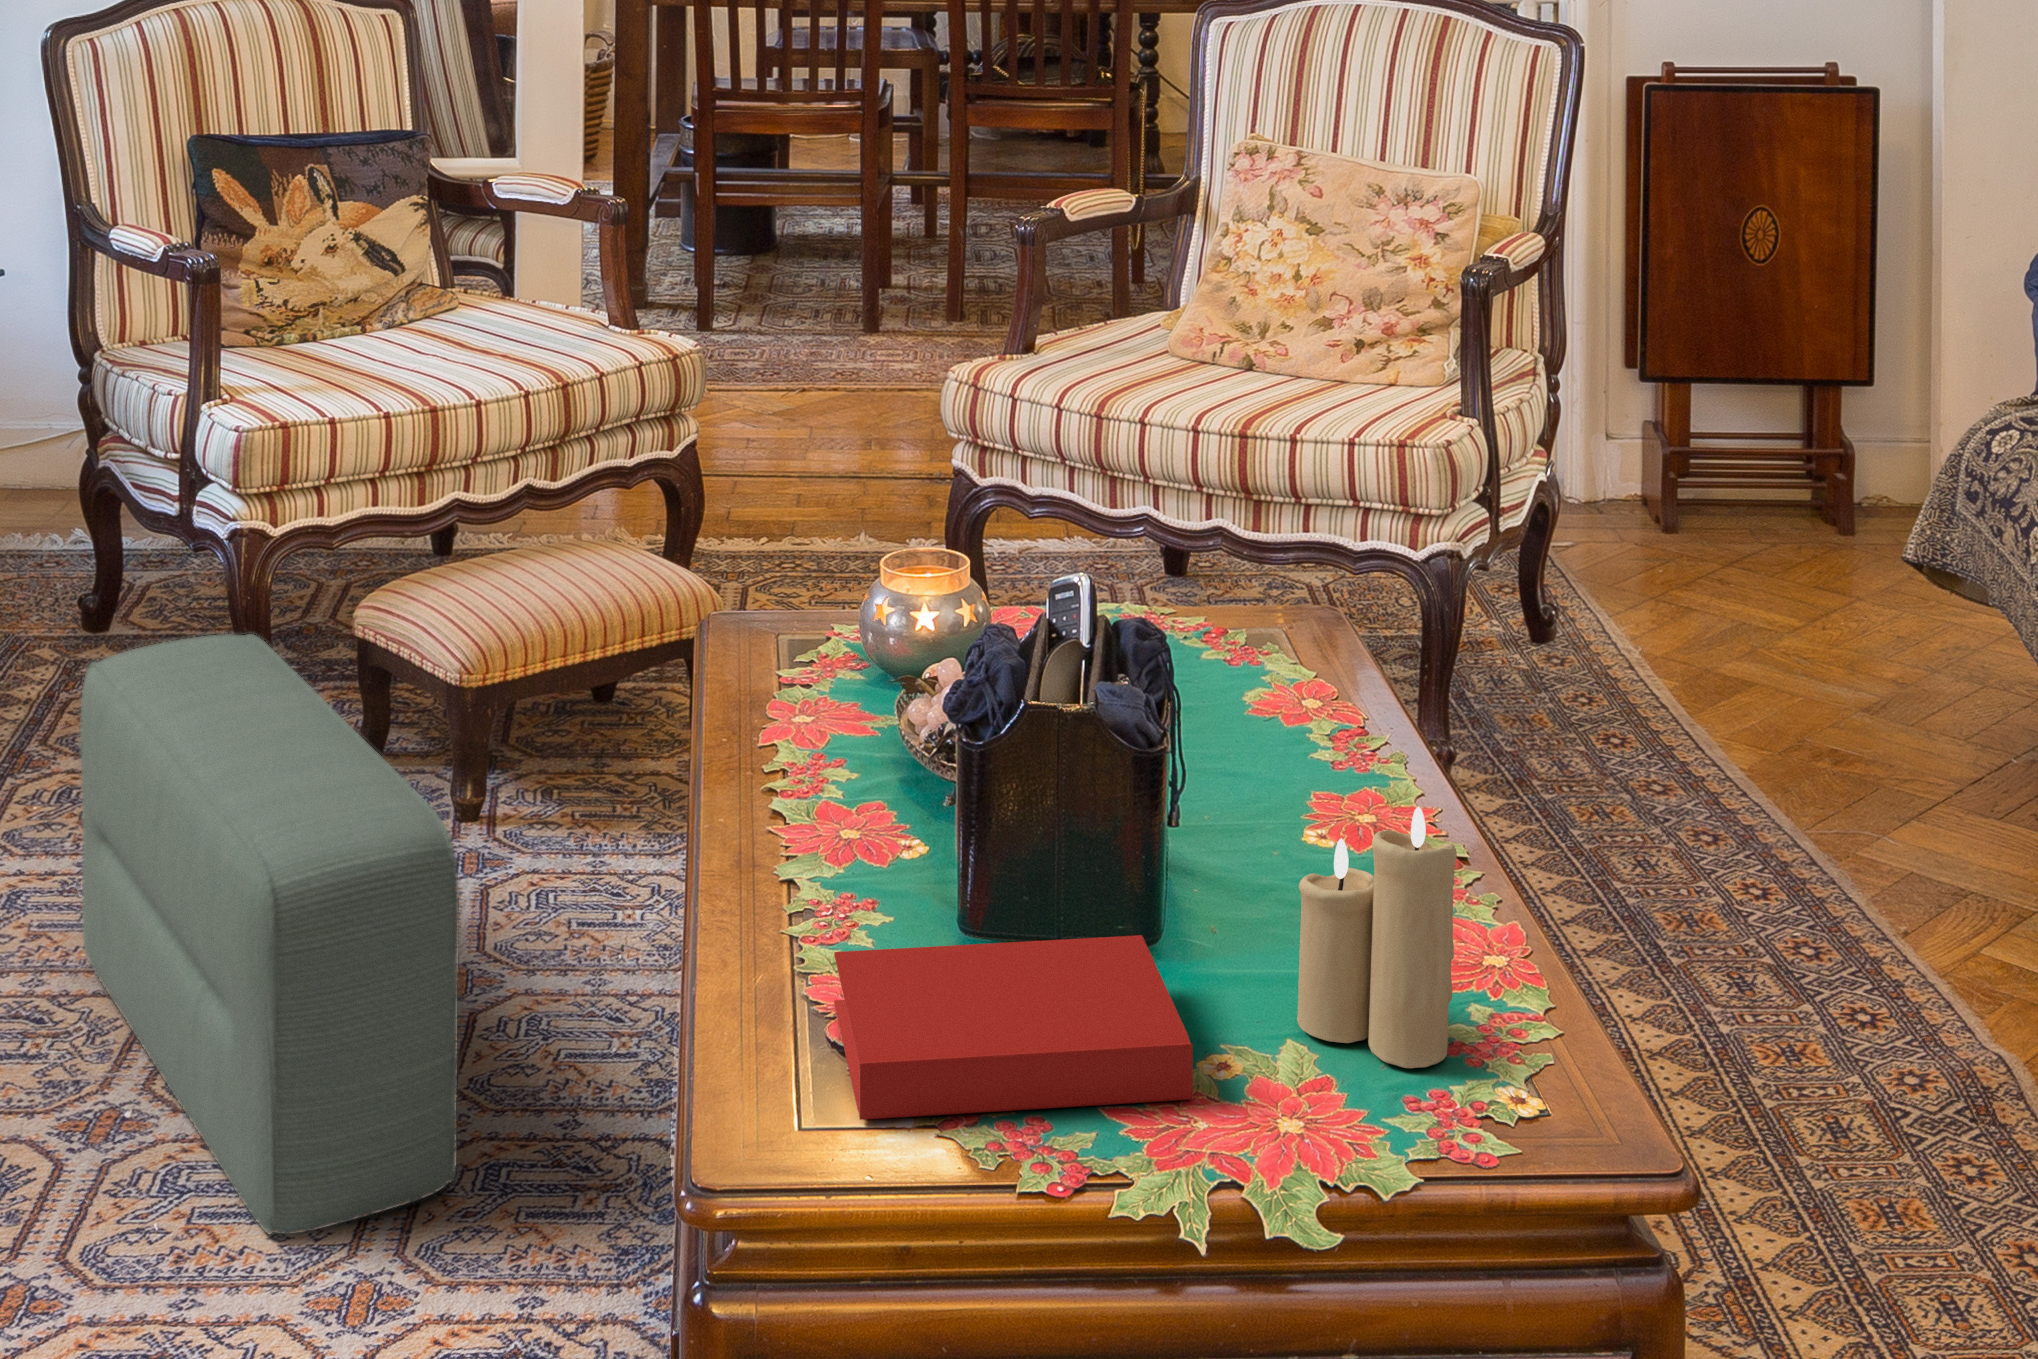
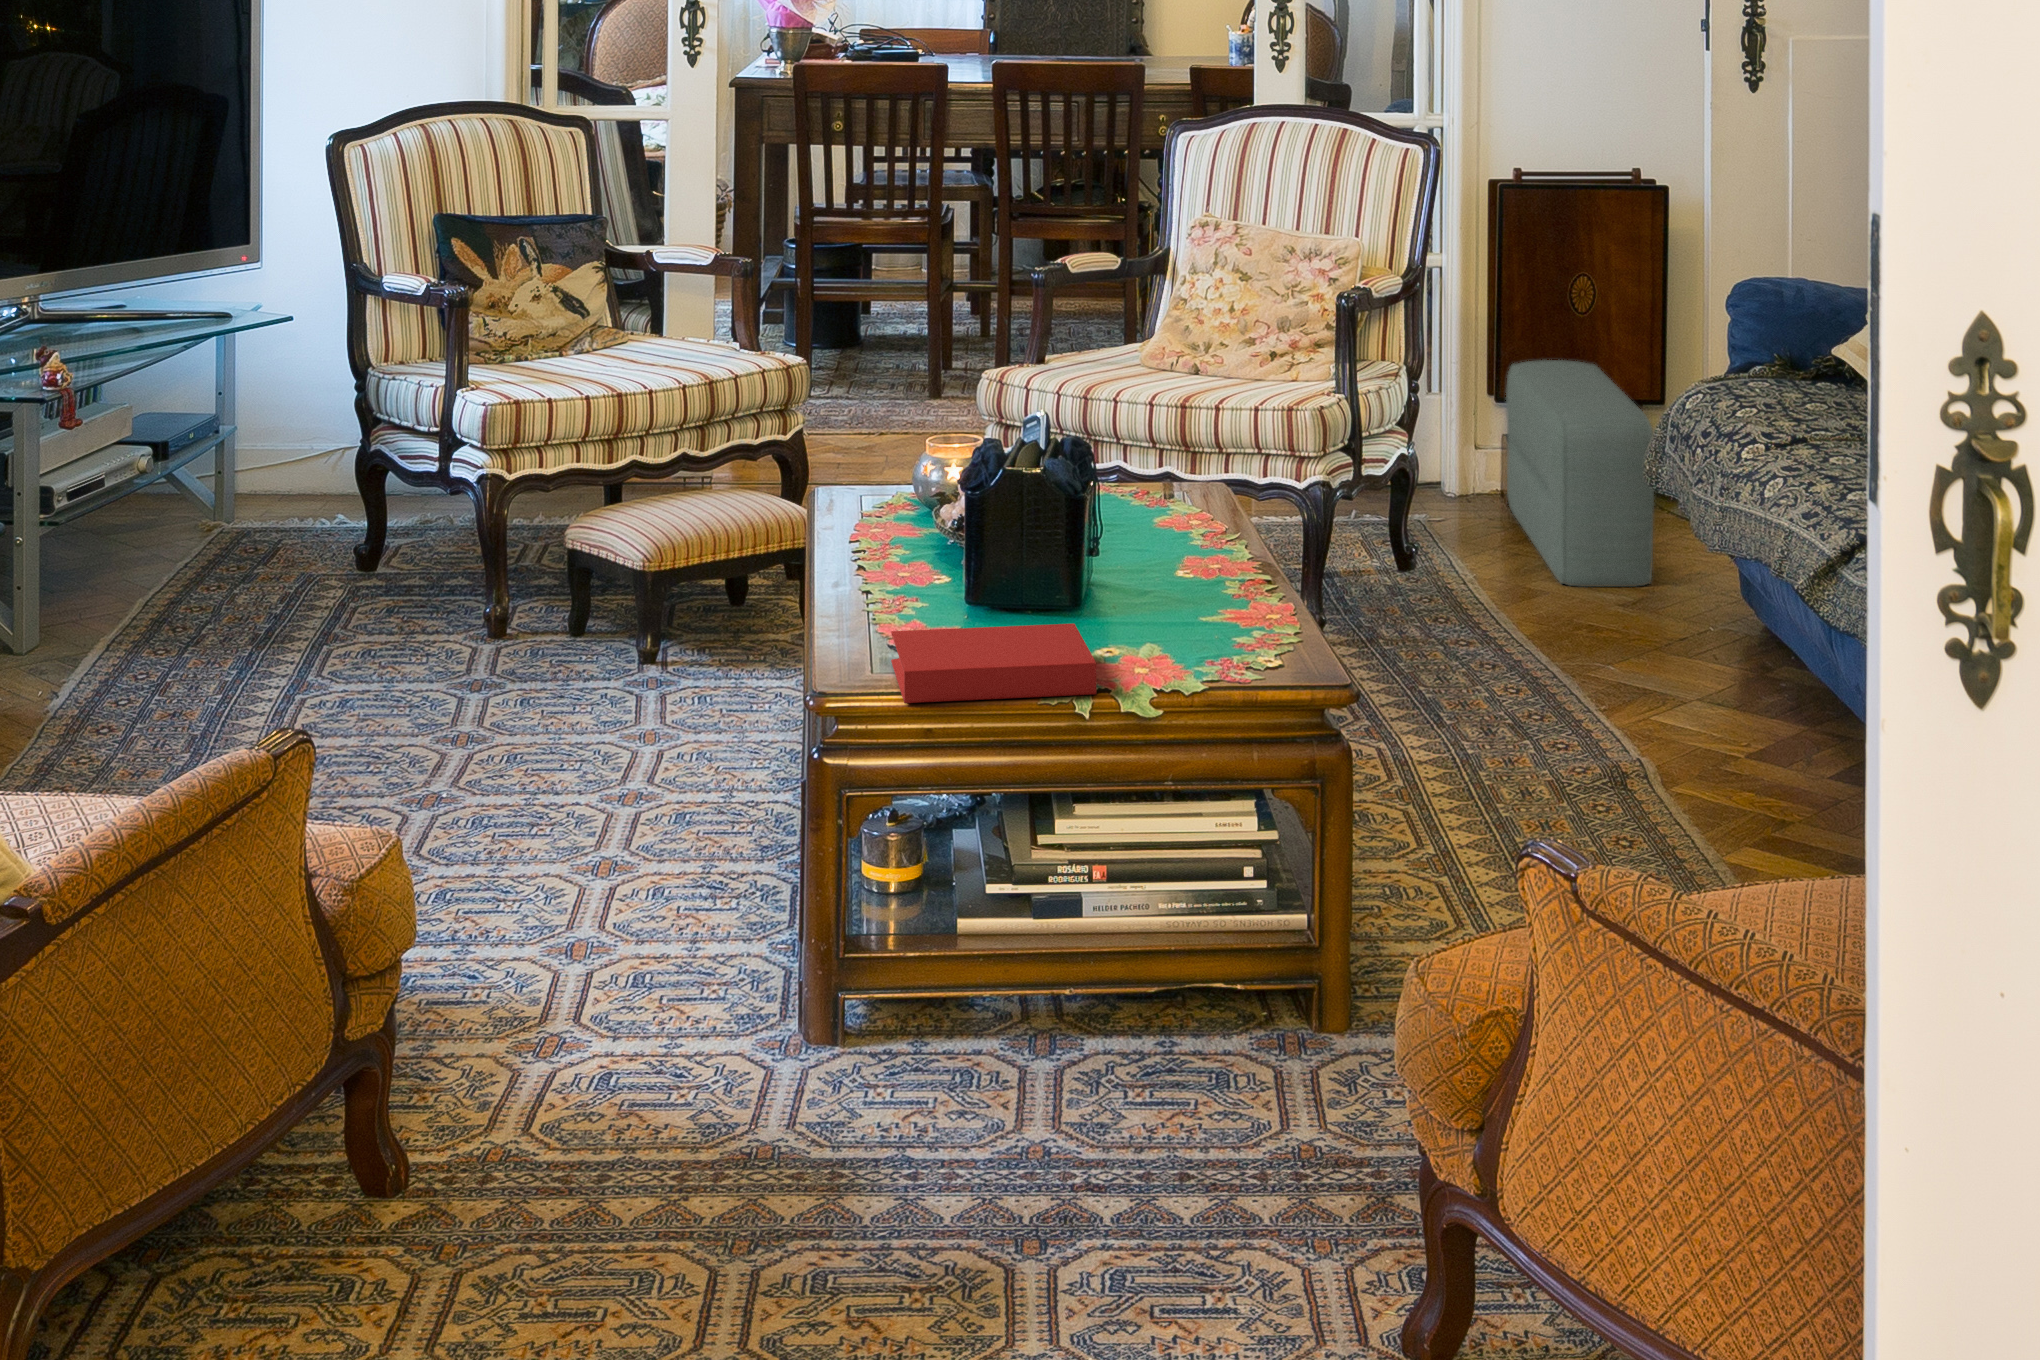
pouf: present [80,634,459,1235] -> present [1506,360,1654,587]
candle: present [1297,807,1457,1068] -> none [1163,535,1253,681]

